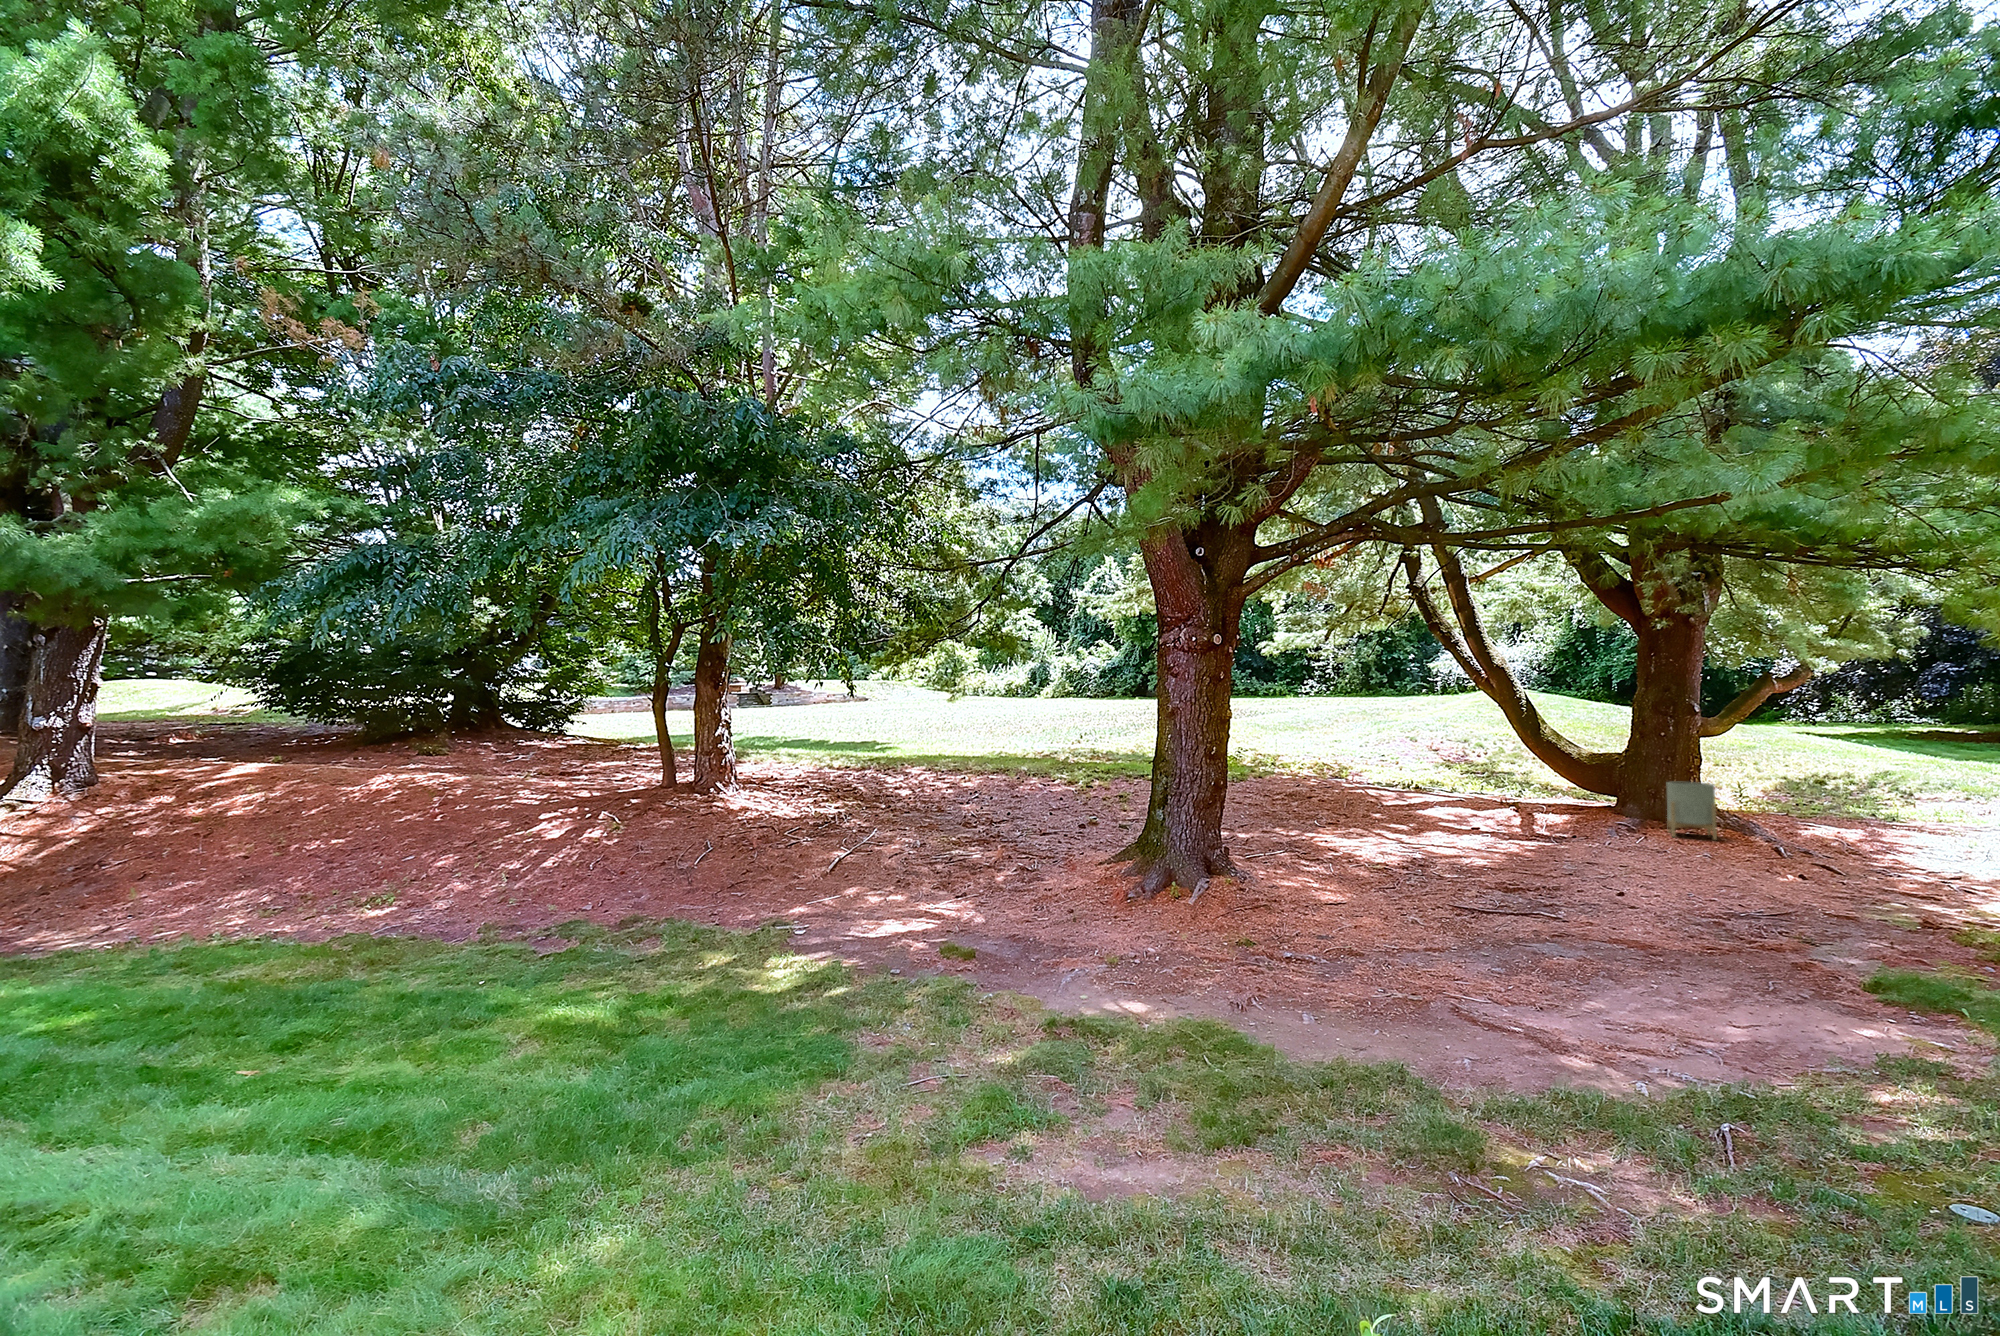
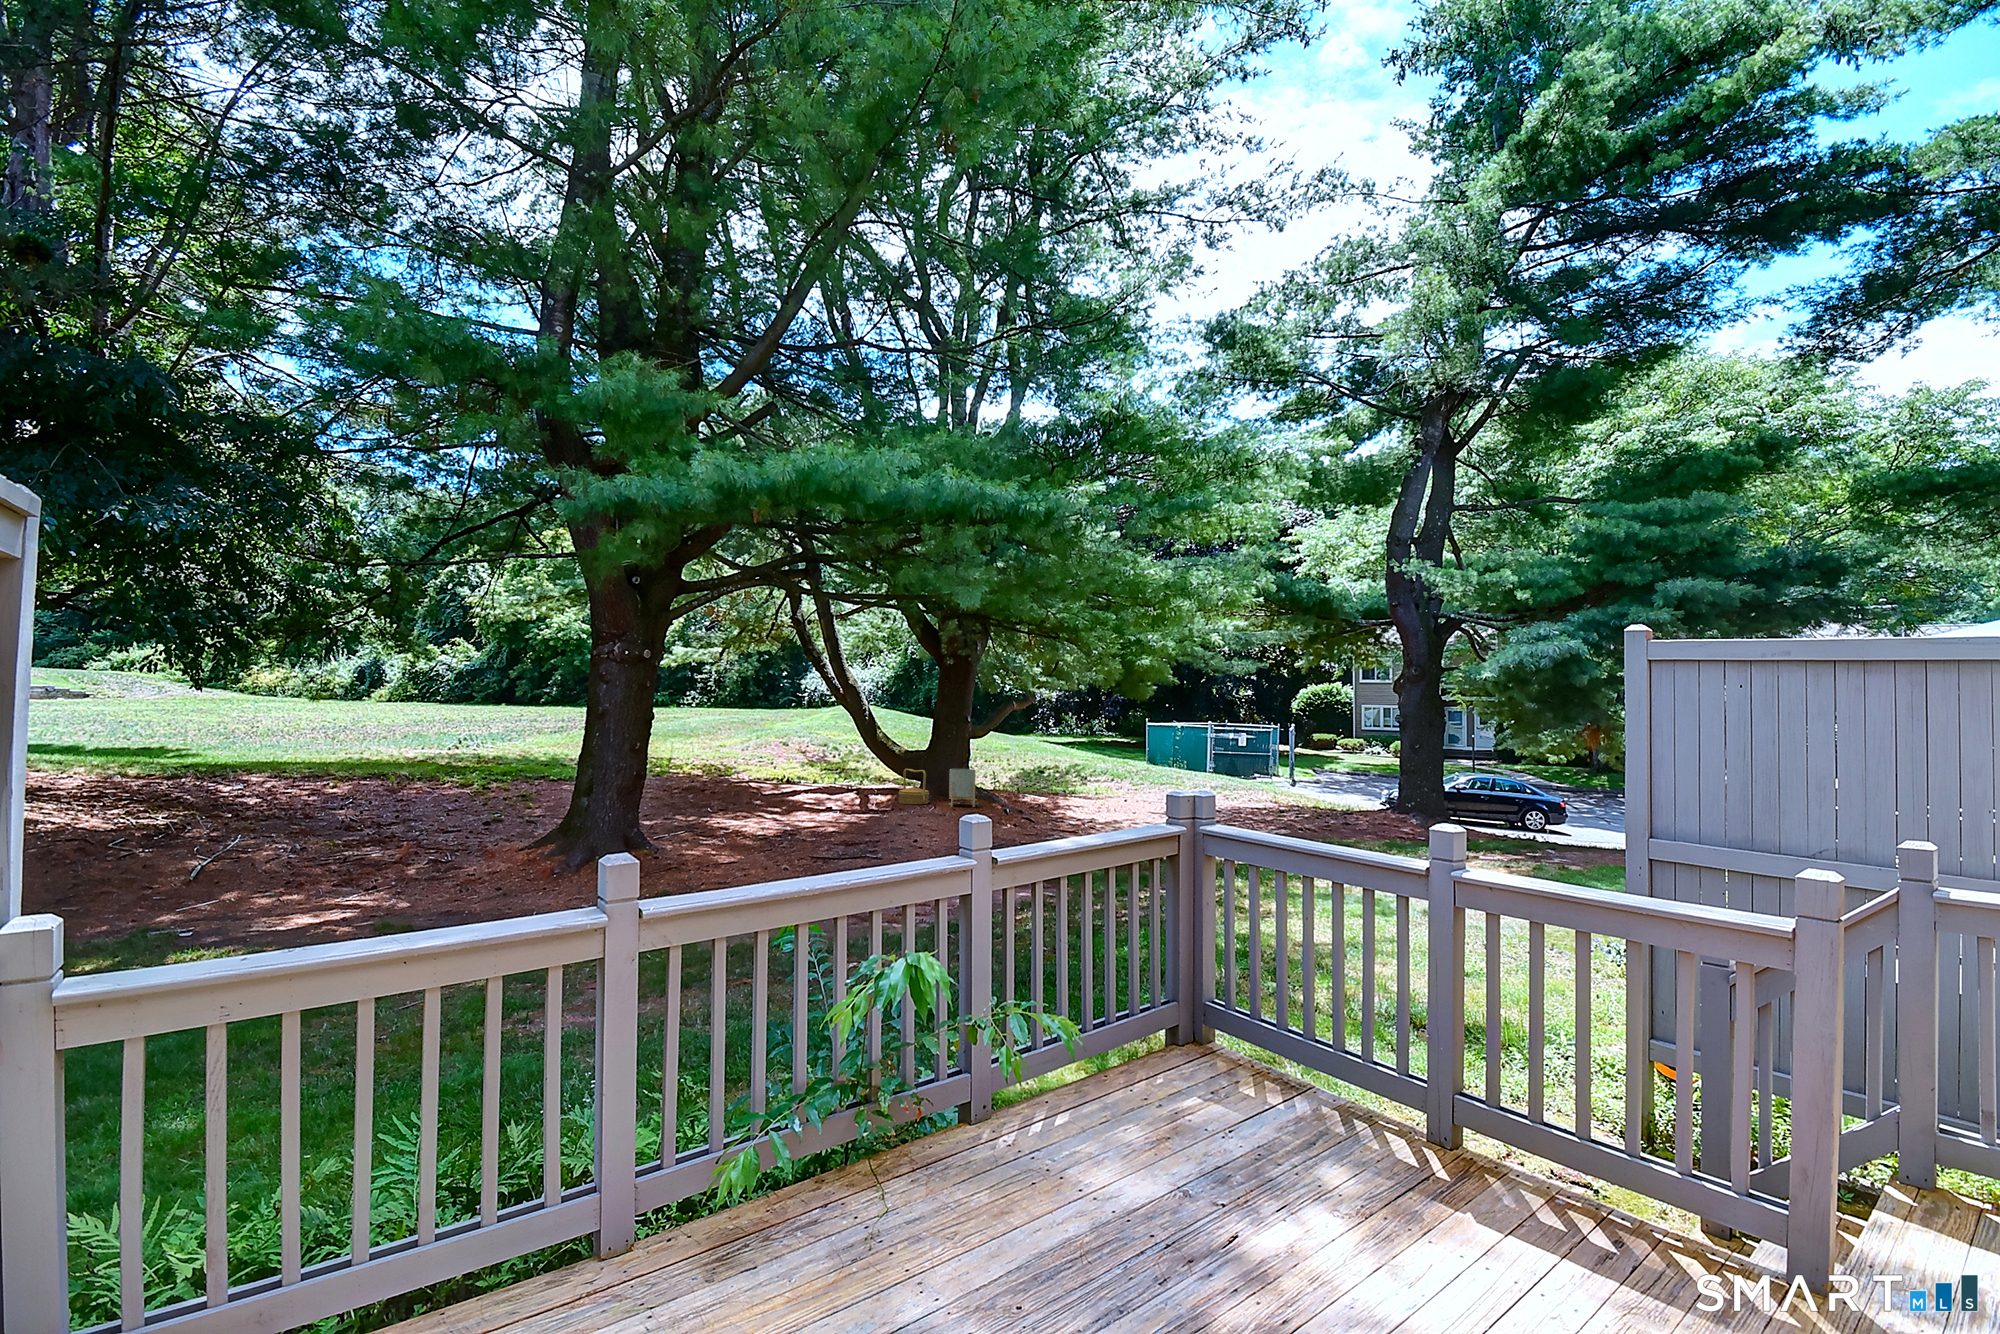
woven basket: none [1580,779,1632,830] -> present [899,769,929,804]

